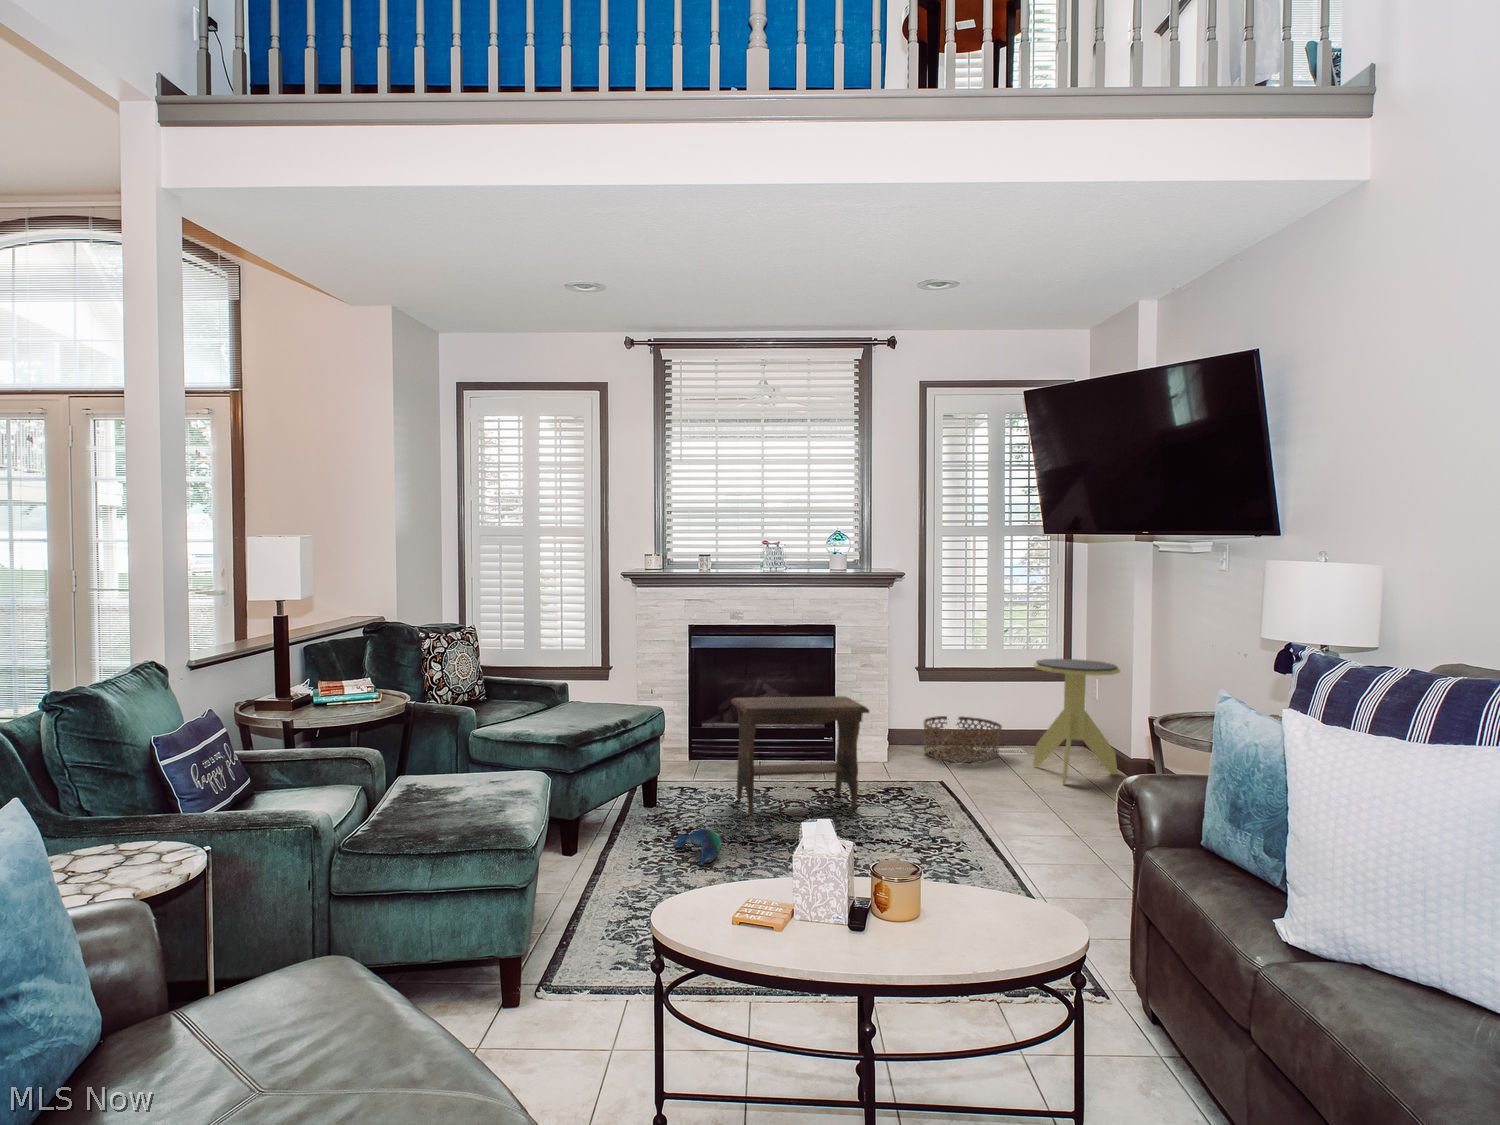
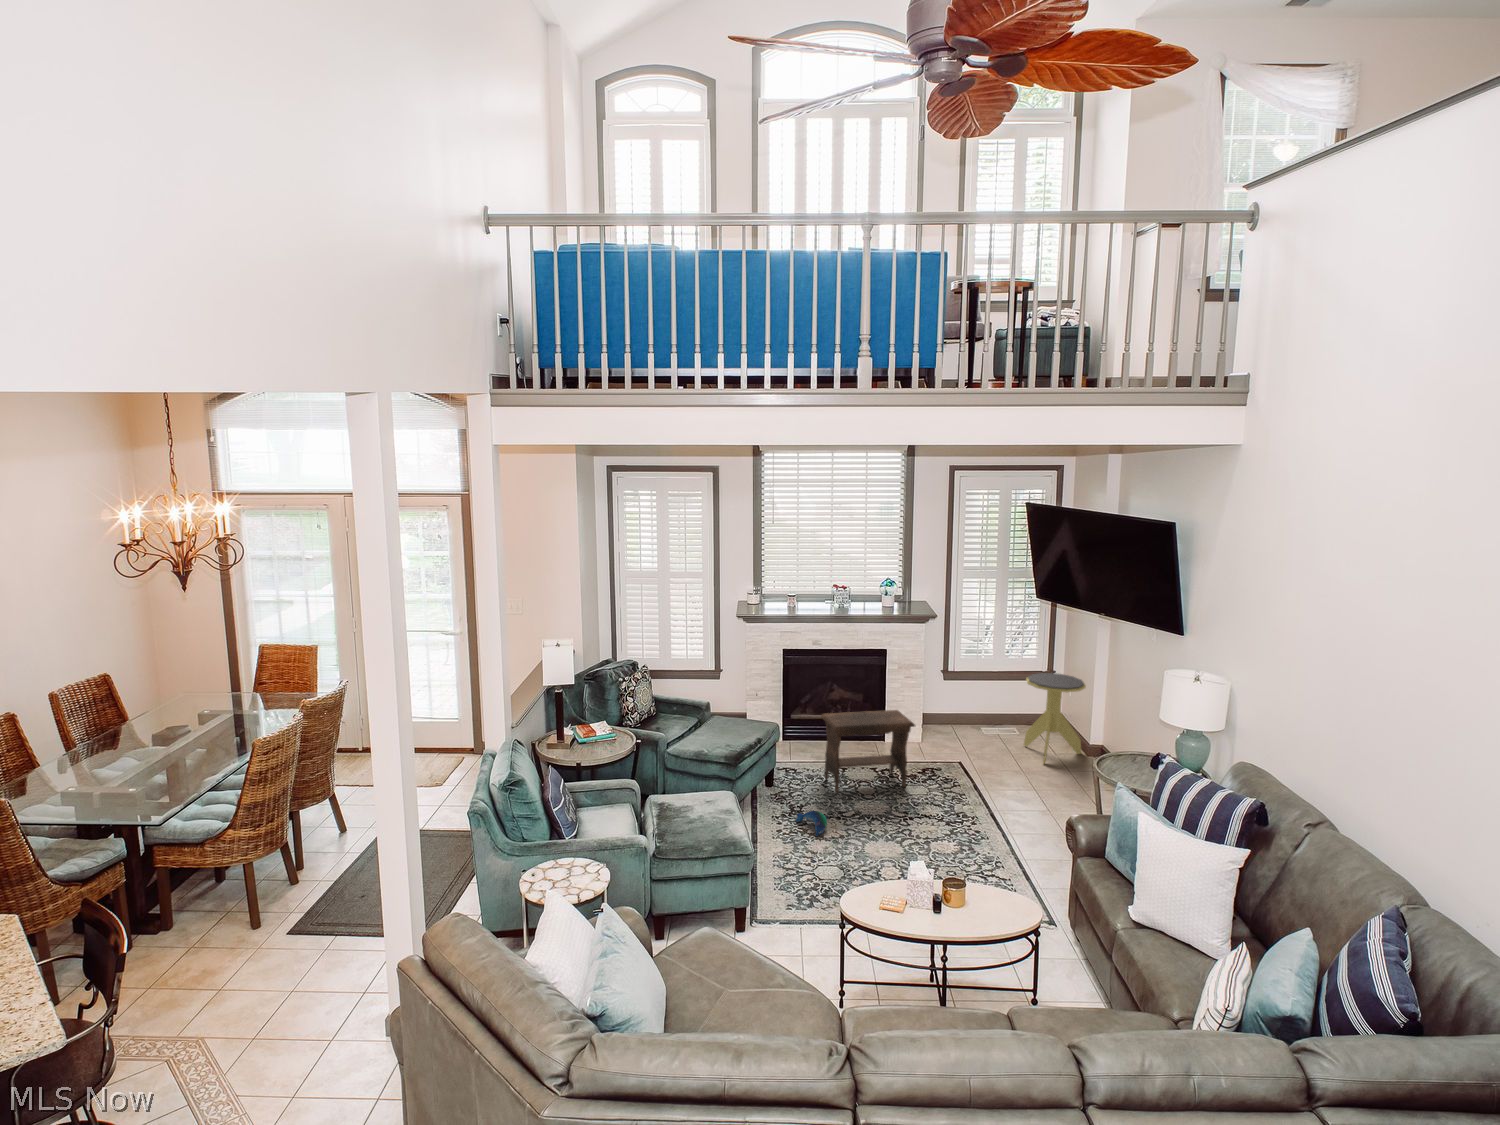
basket: present [924,716,1002,762] -> none [946,704,1002,742]

